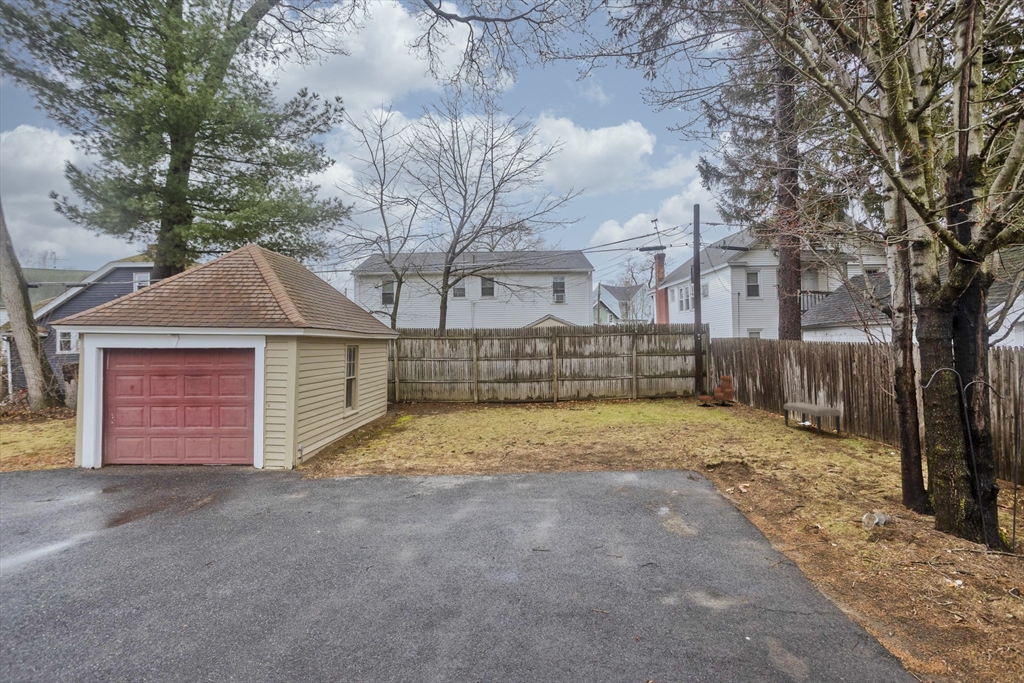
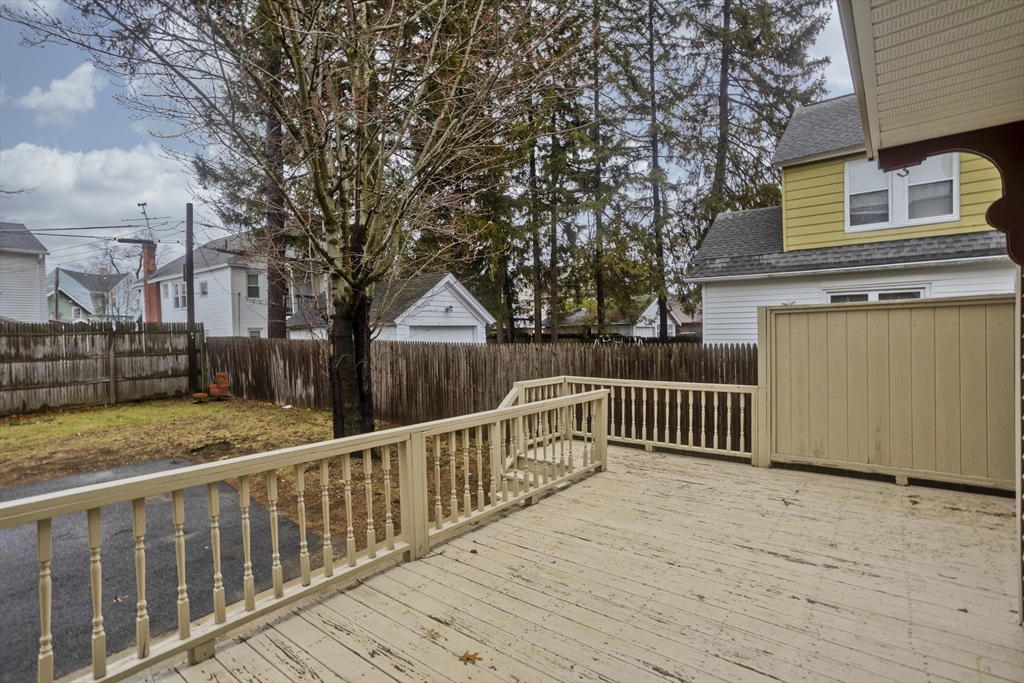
bench: present [784,403,841,435] -> none [269,389,309,412]

